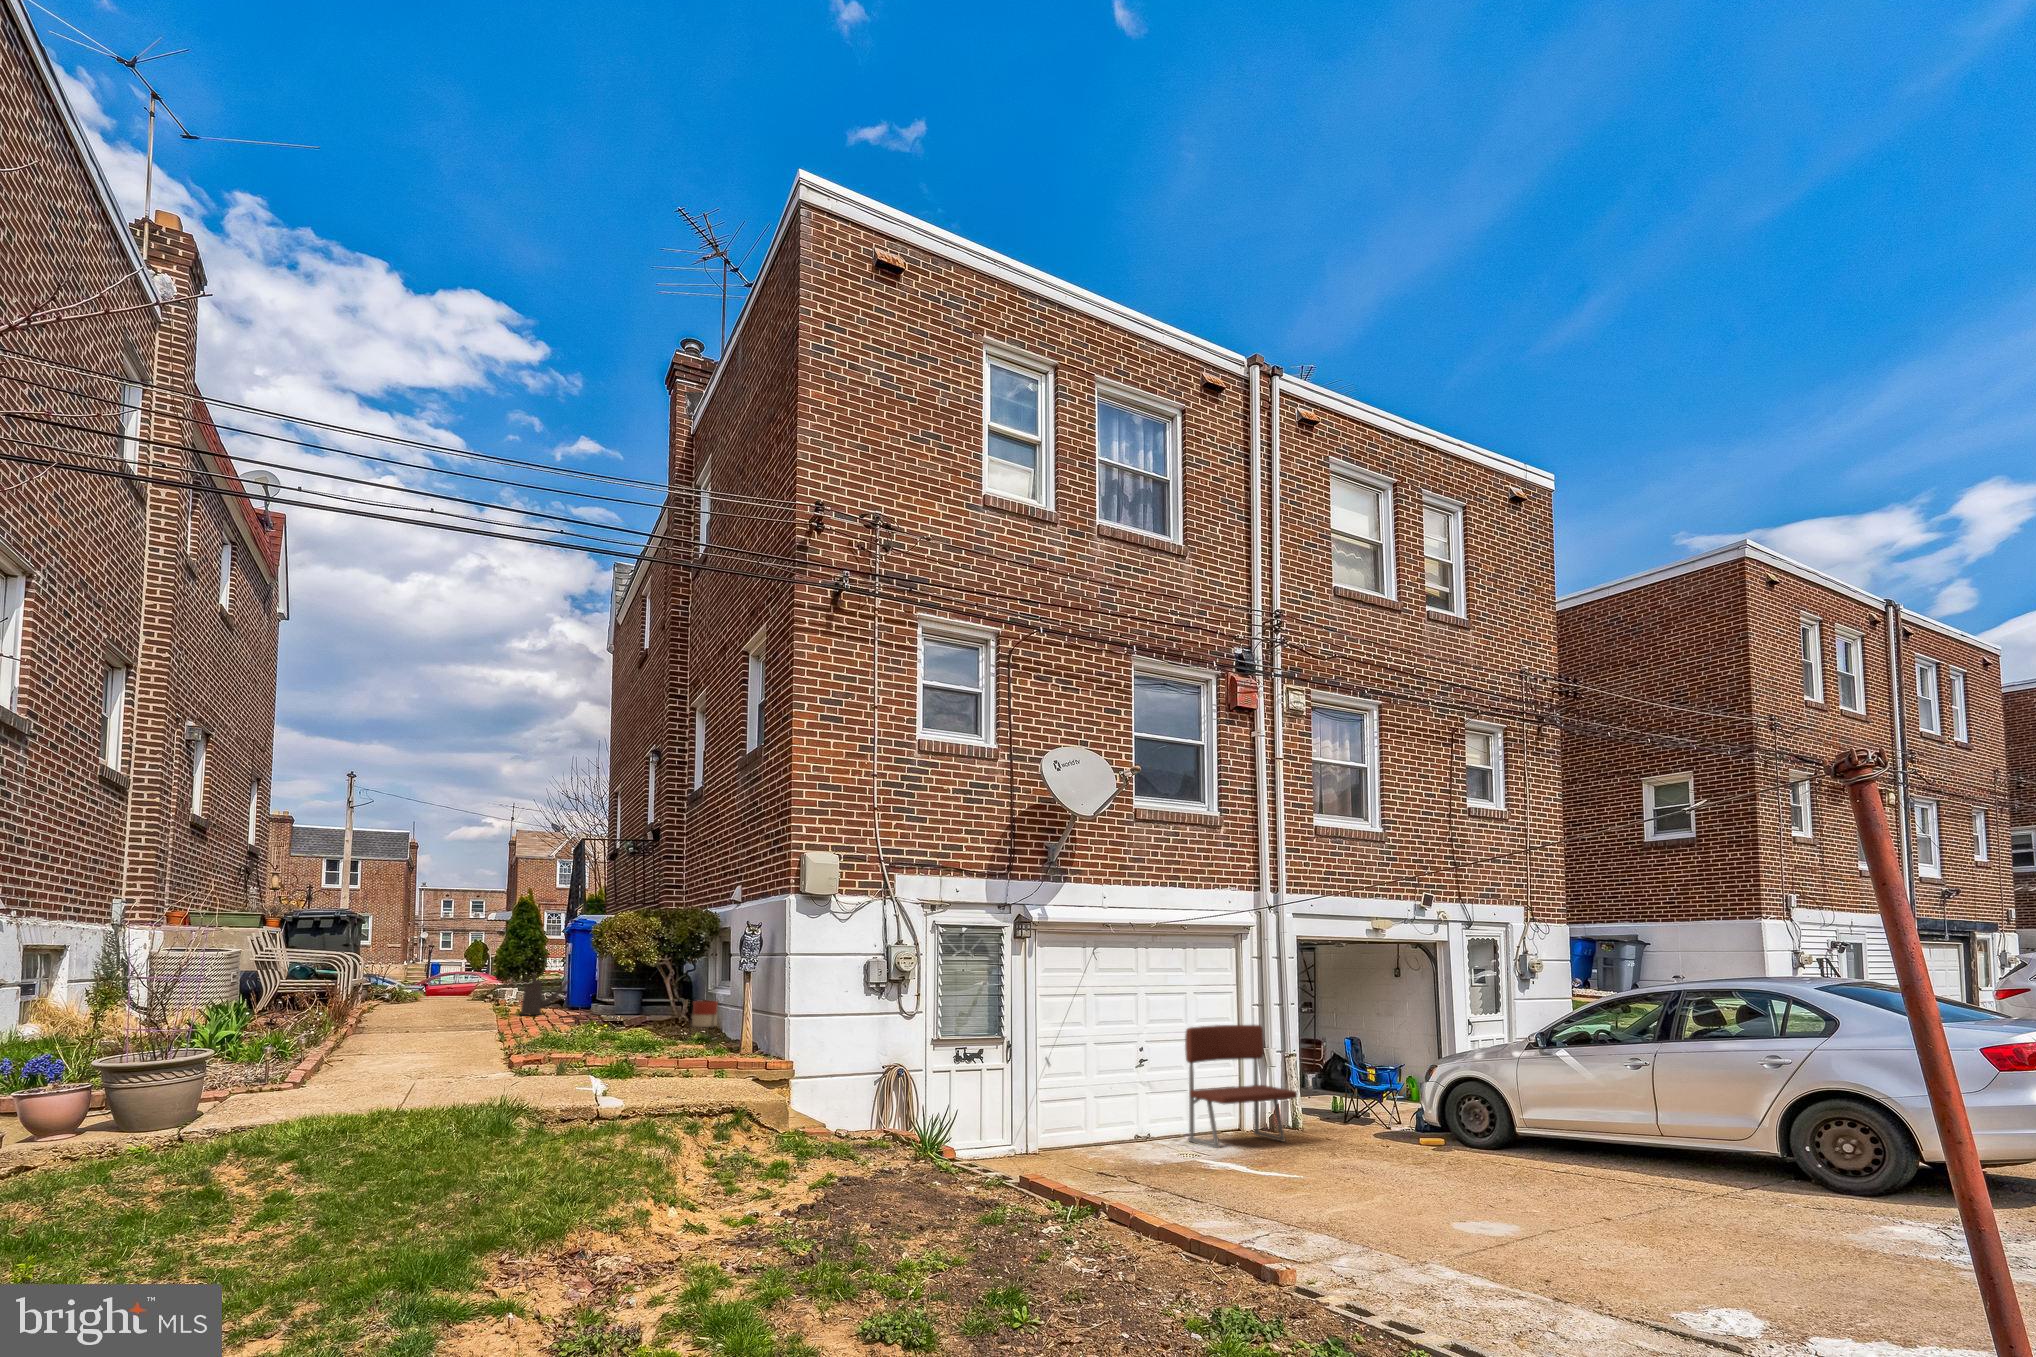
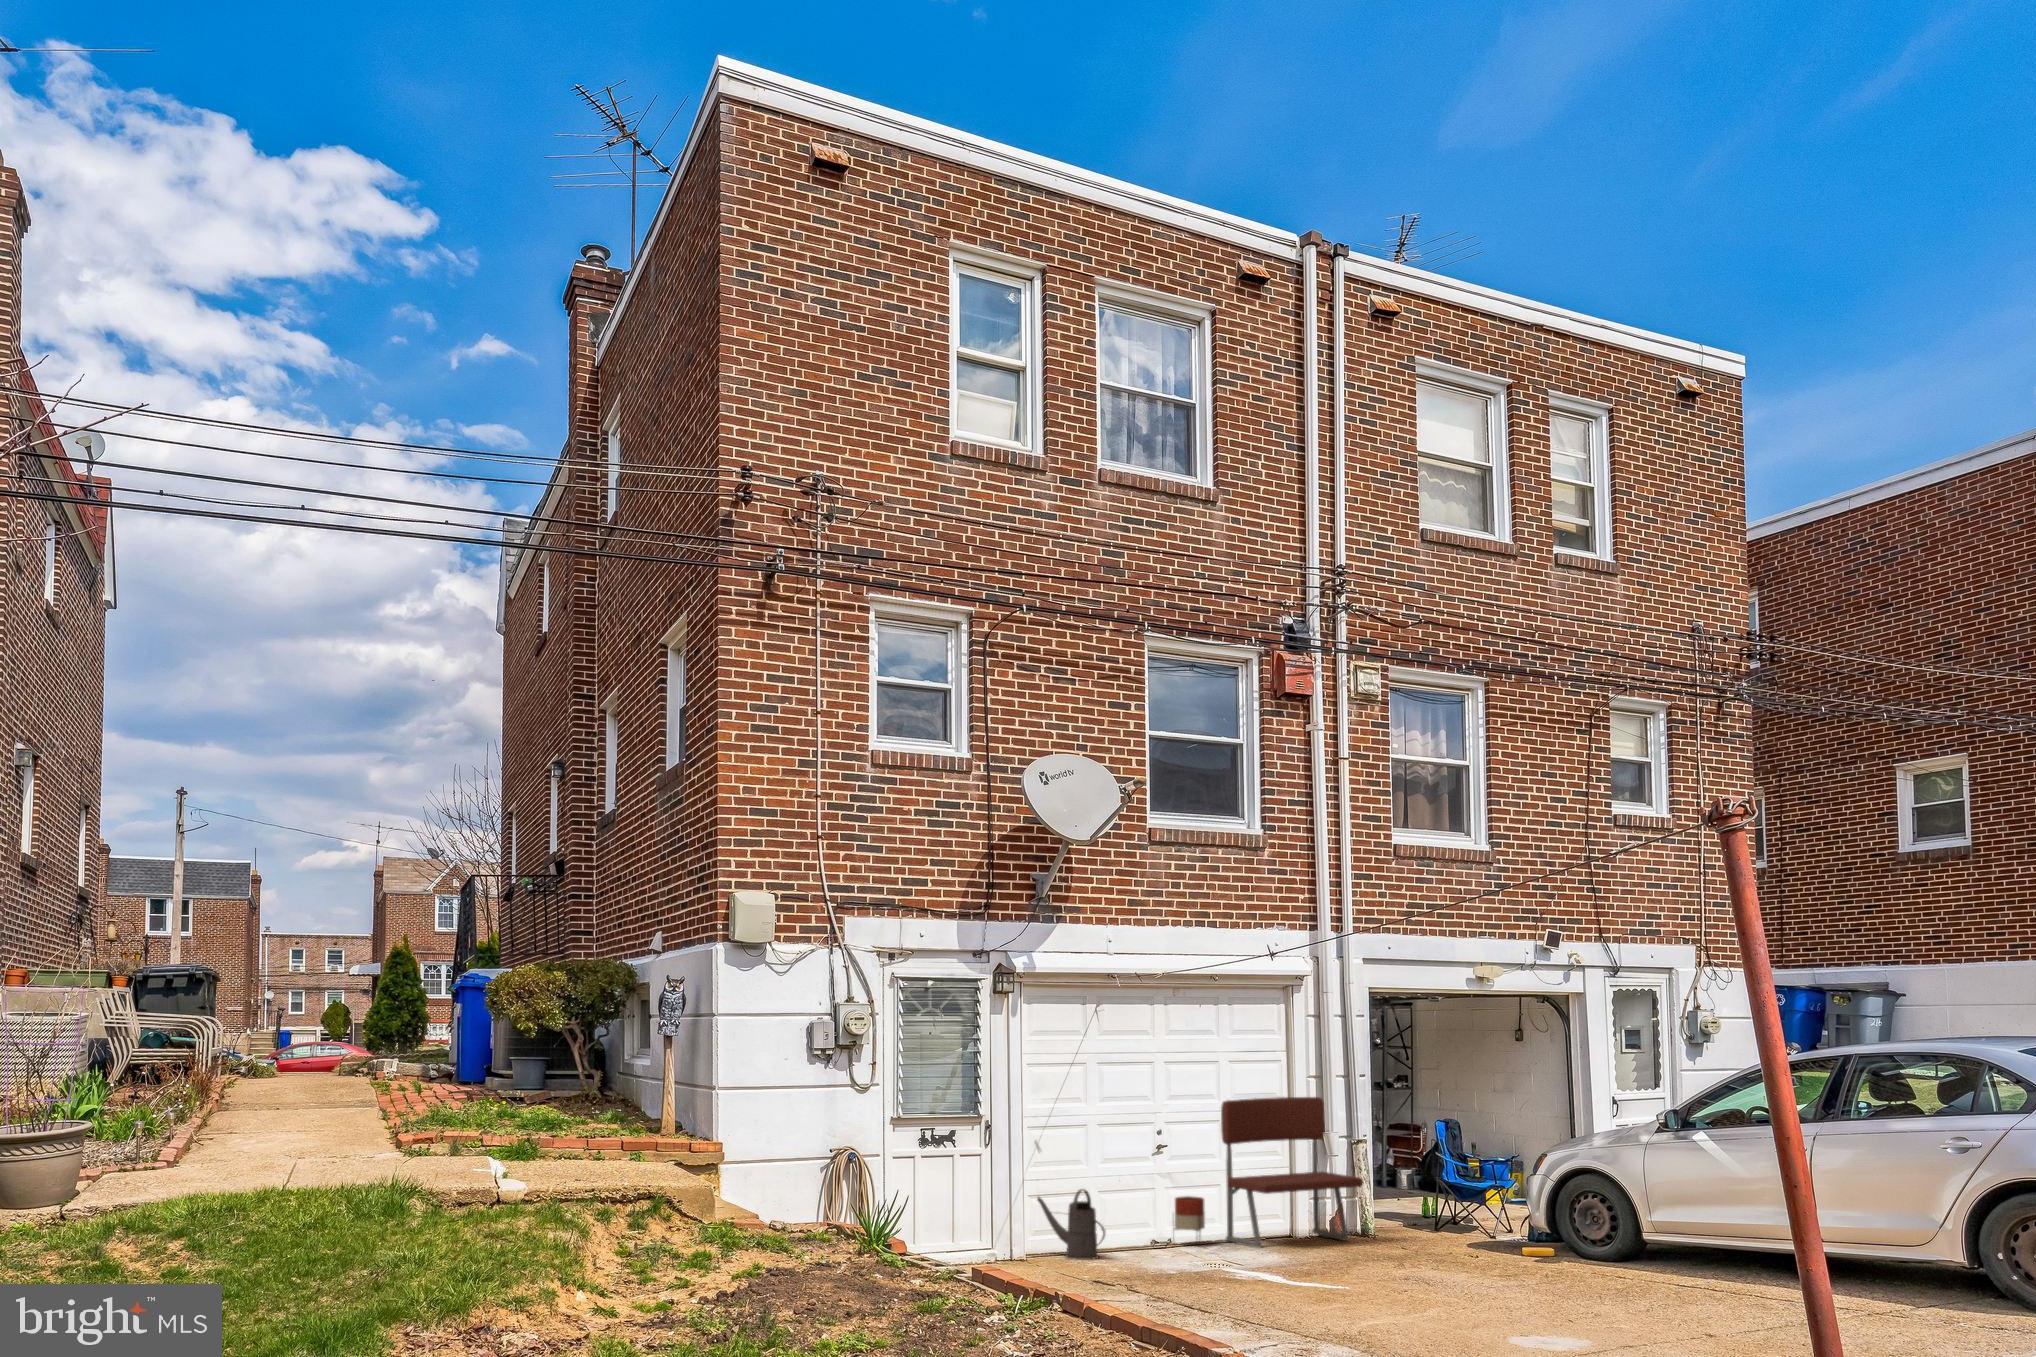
watering can: present [521,973,569,1015] -> present [1037,1189,1105,1260]
planter: present [690,1001,718,1034] -> present [1174,1196,1205,1232]

